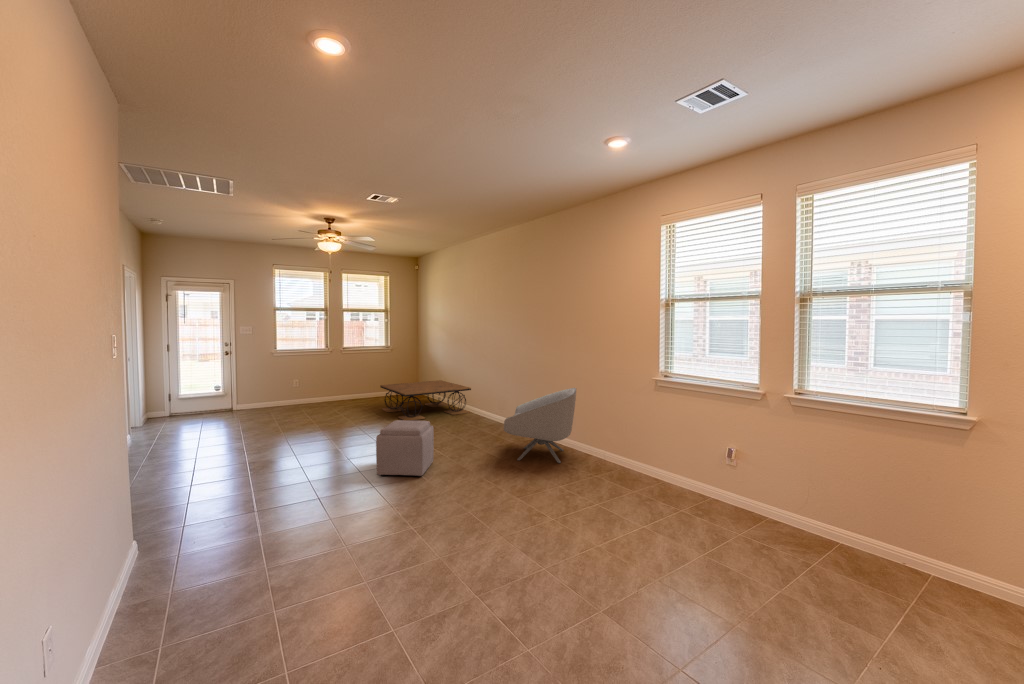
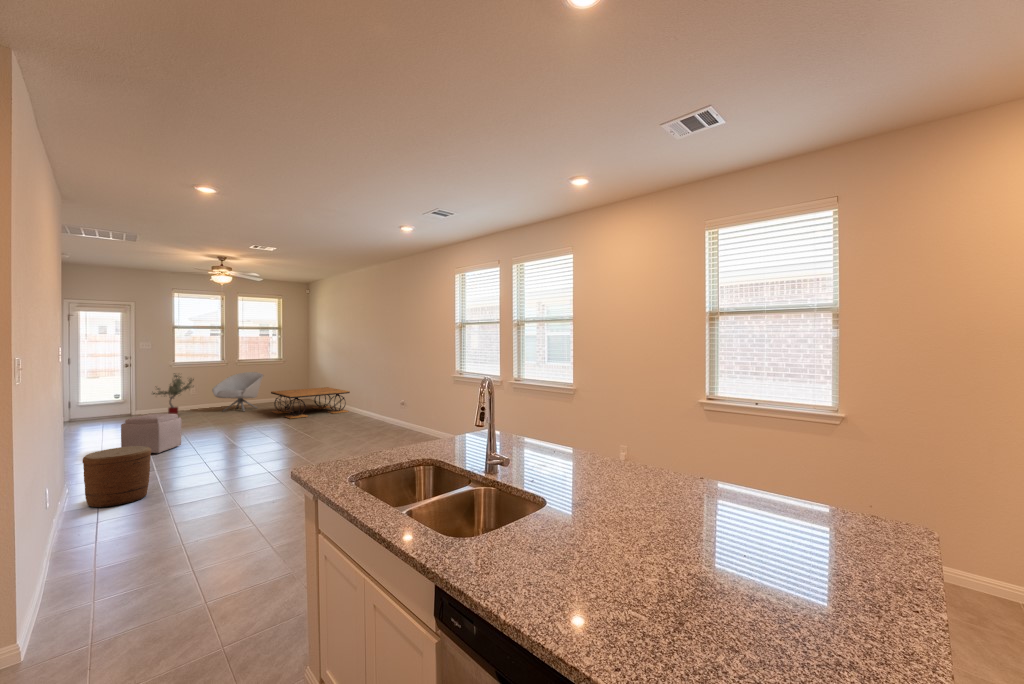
potted tree: none [252,361,298,410] -> present [153,375,194,414]
armchair: present [504,388,576,463] -> present [212,372,263,411]
ottoman: present [376,420,434,476] -> present [121,414,181,454]
woven basket: none [118,504,232,630] -> present [83,446,151,507]

